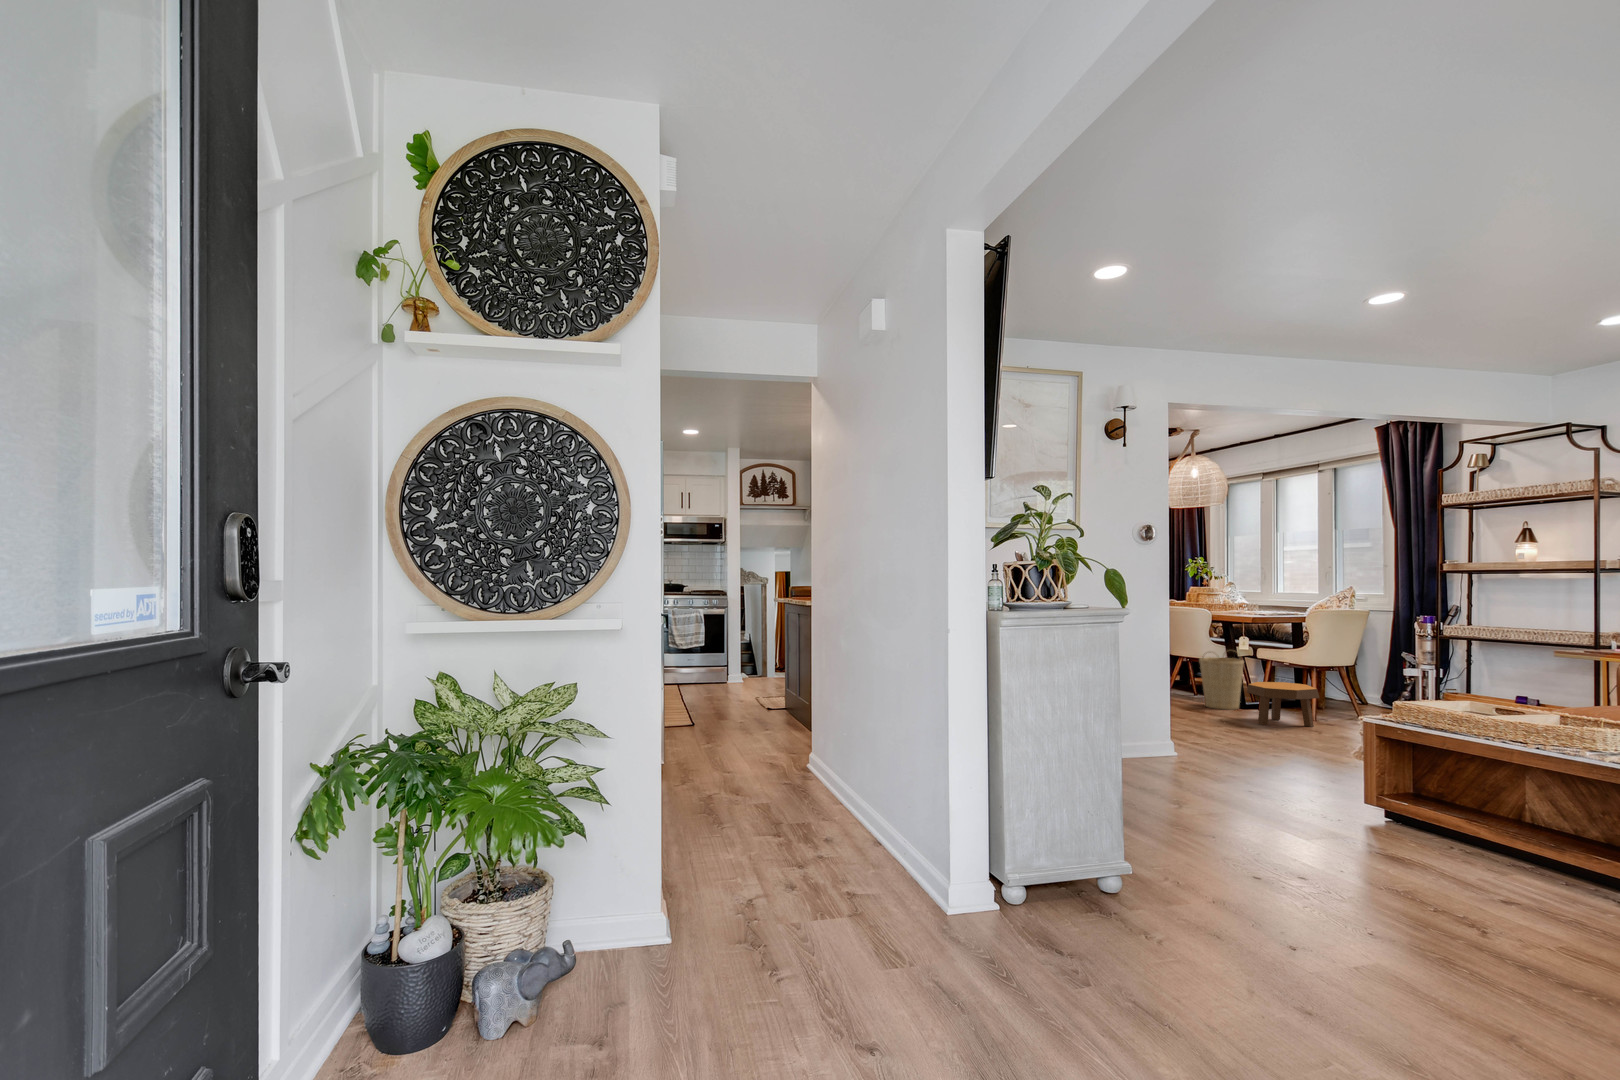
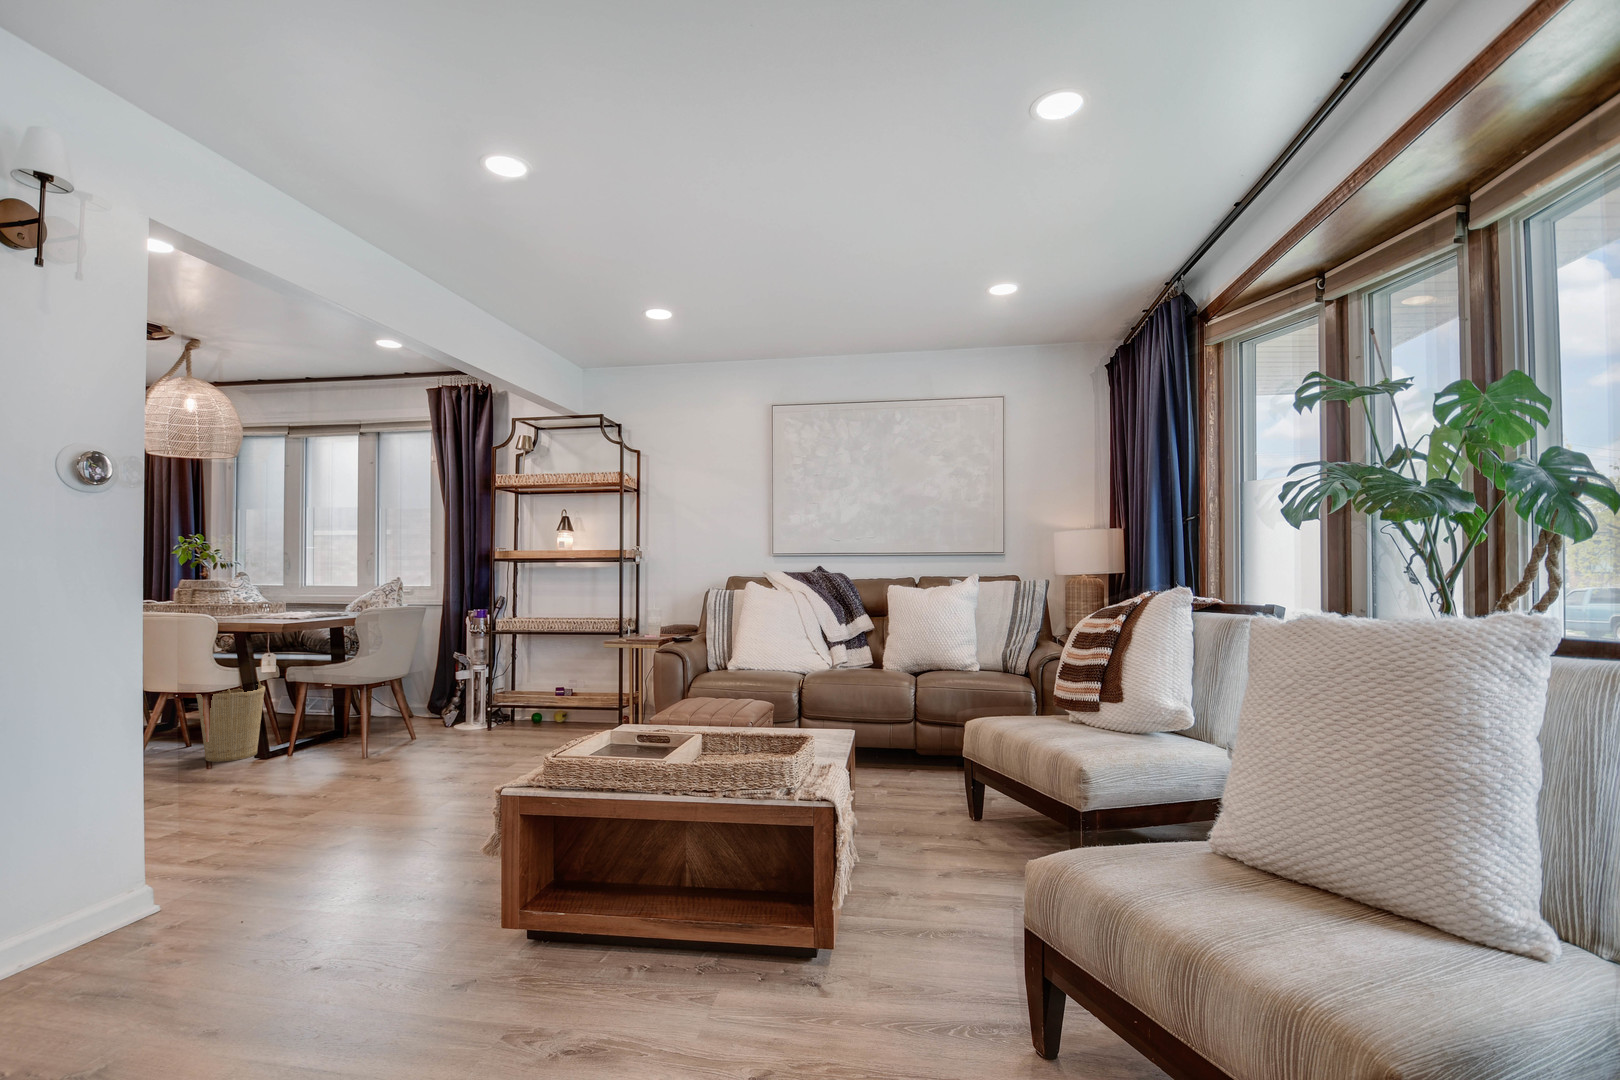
footstool: present [1247,682,1319,727] -> none [272,710,370,778]

